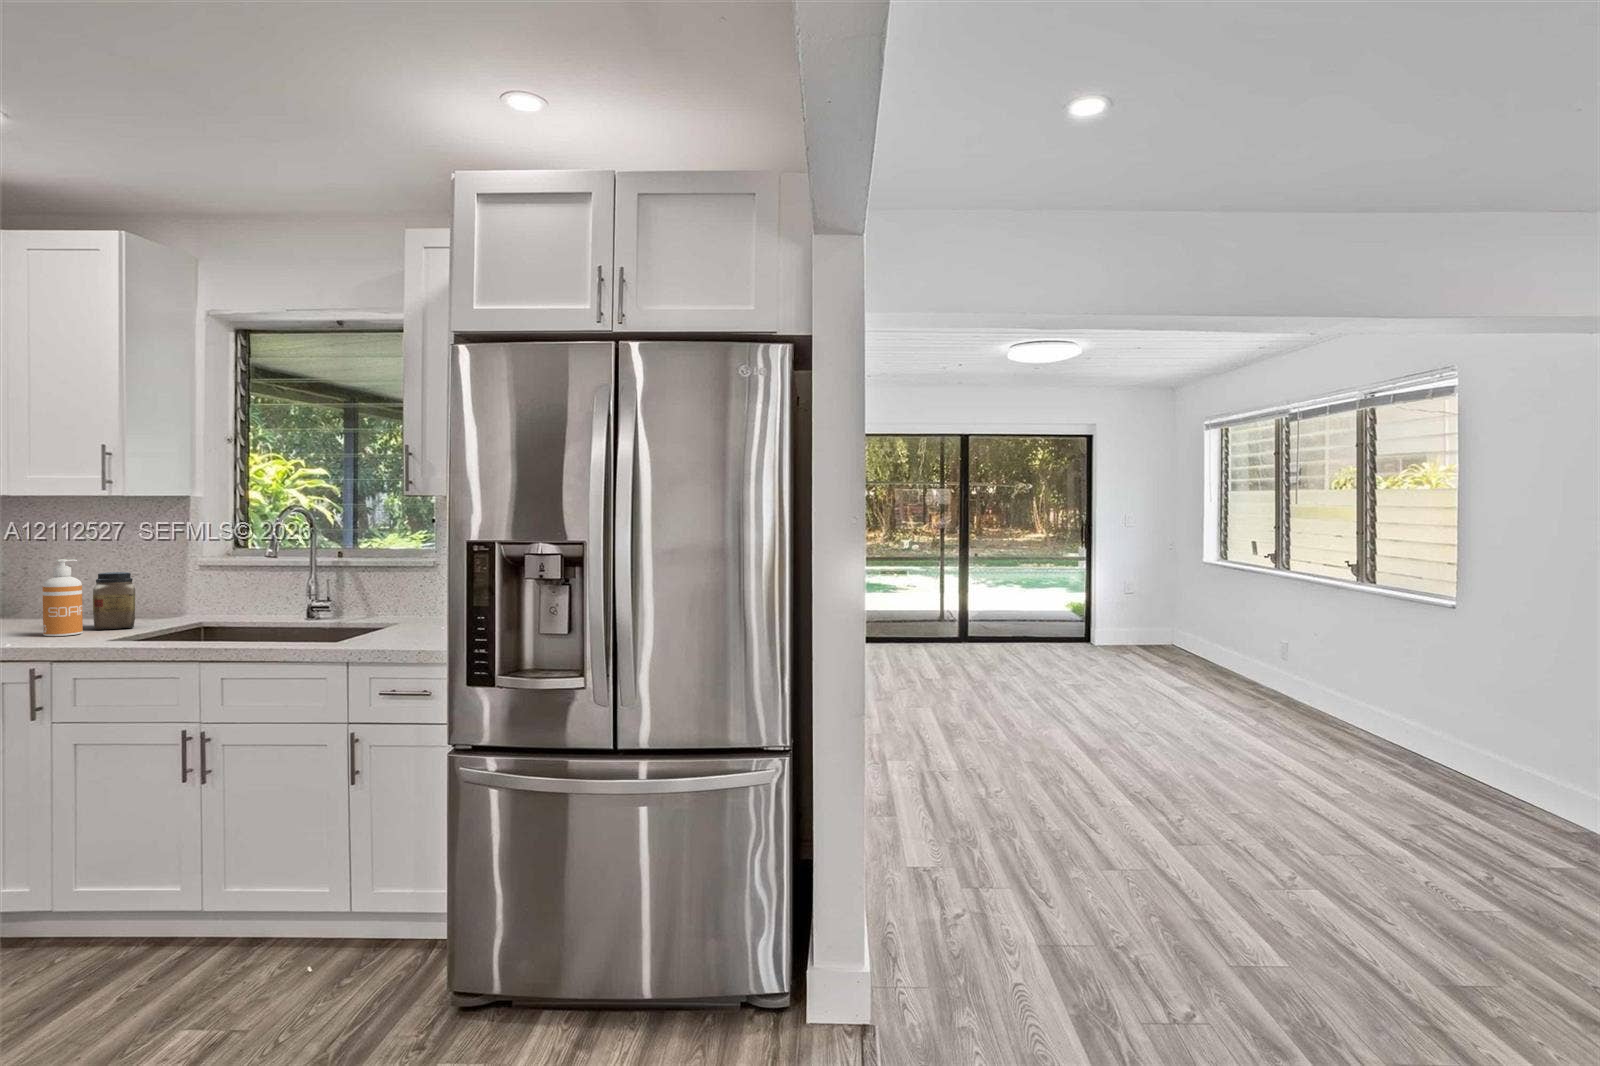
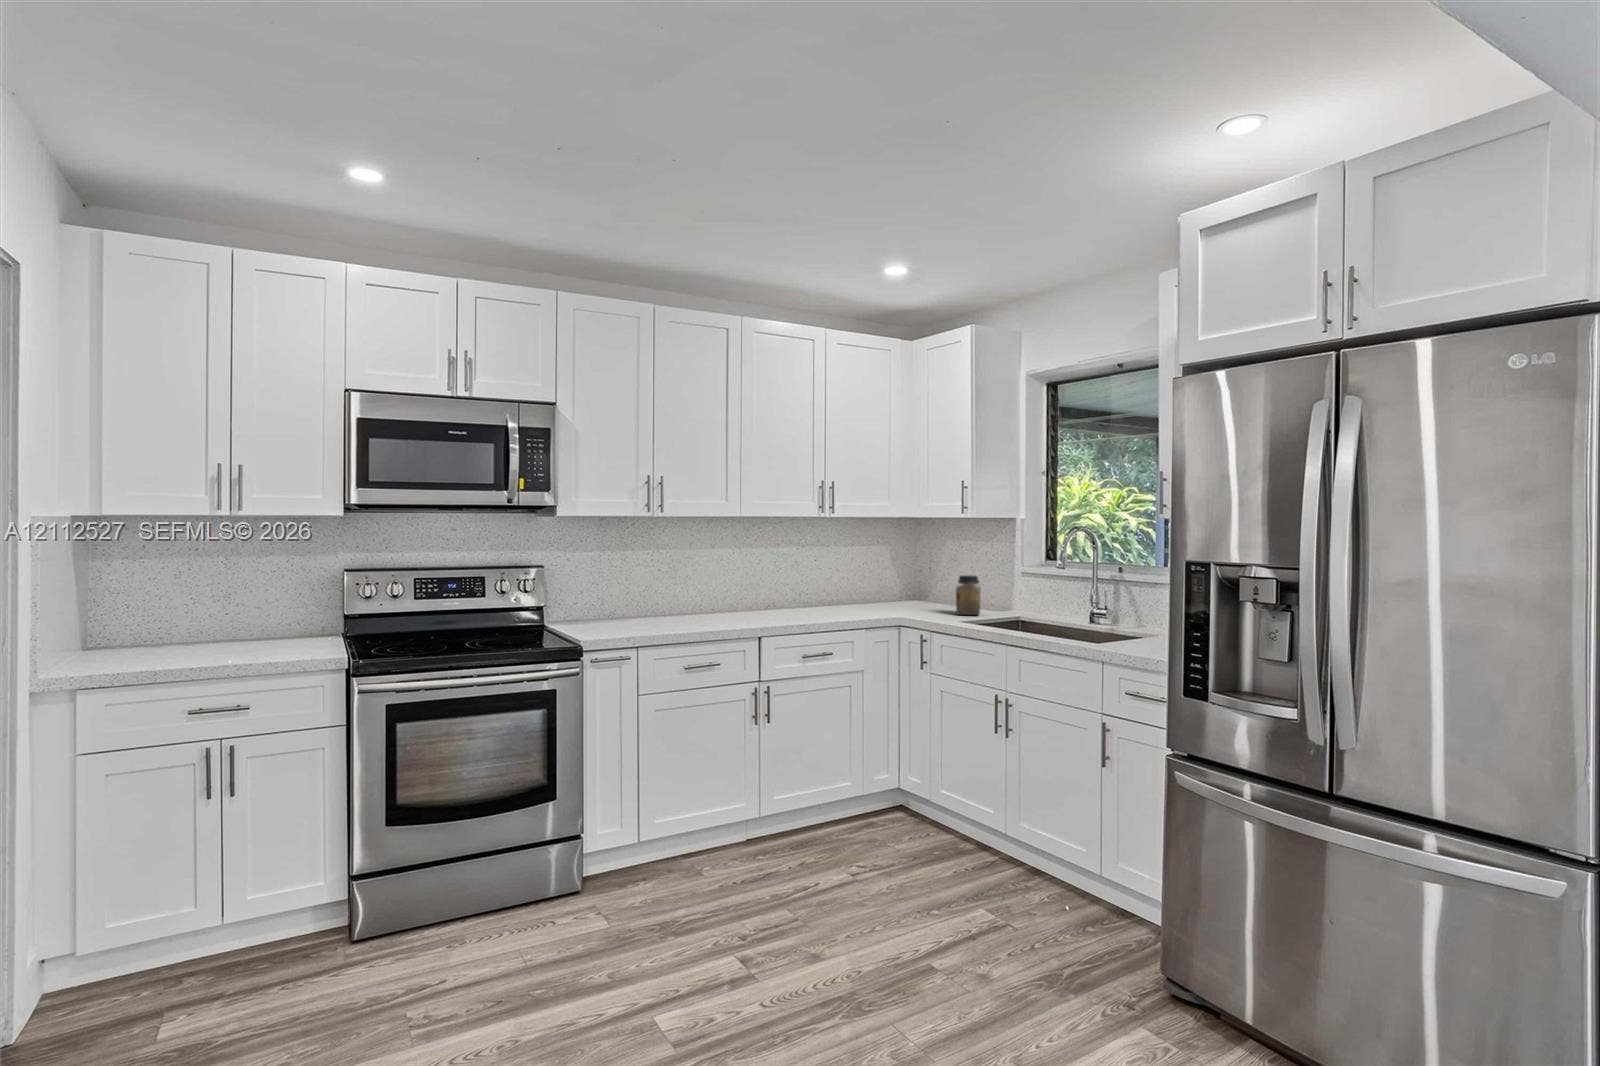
soap dispenser: present [43,559,83,636] -> none [927,565,948,617]

